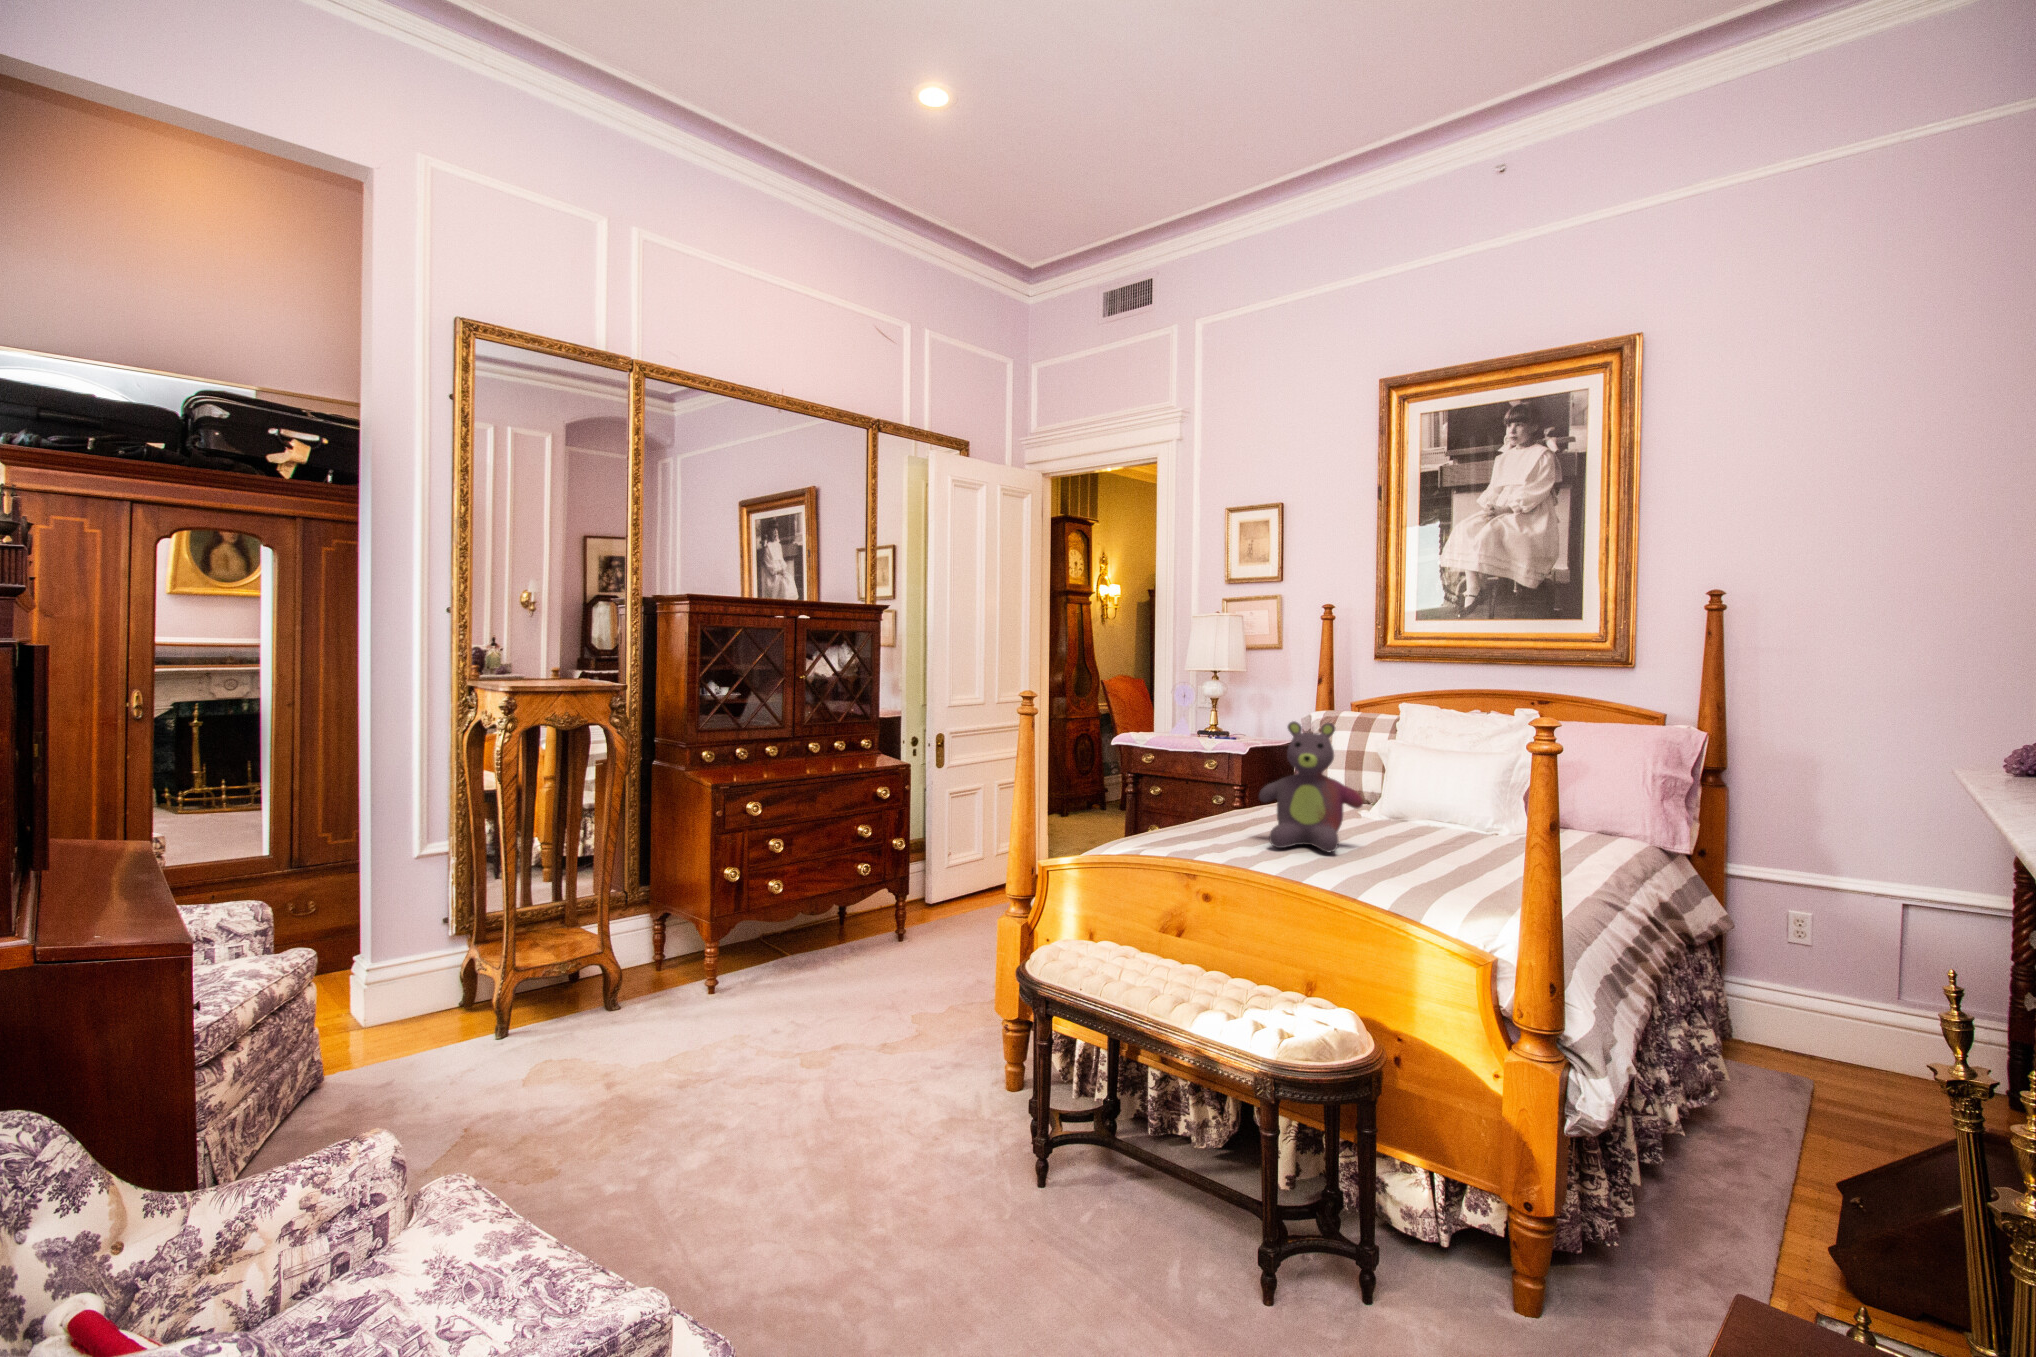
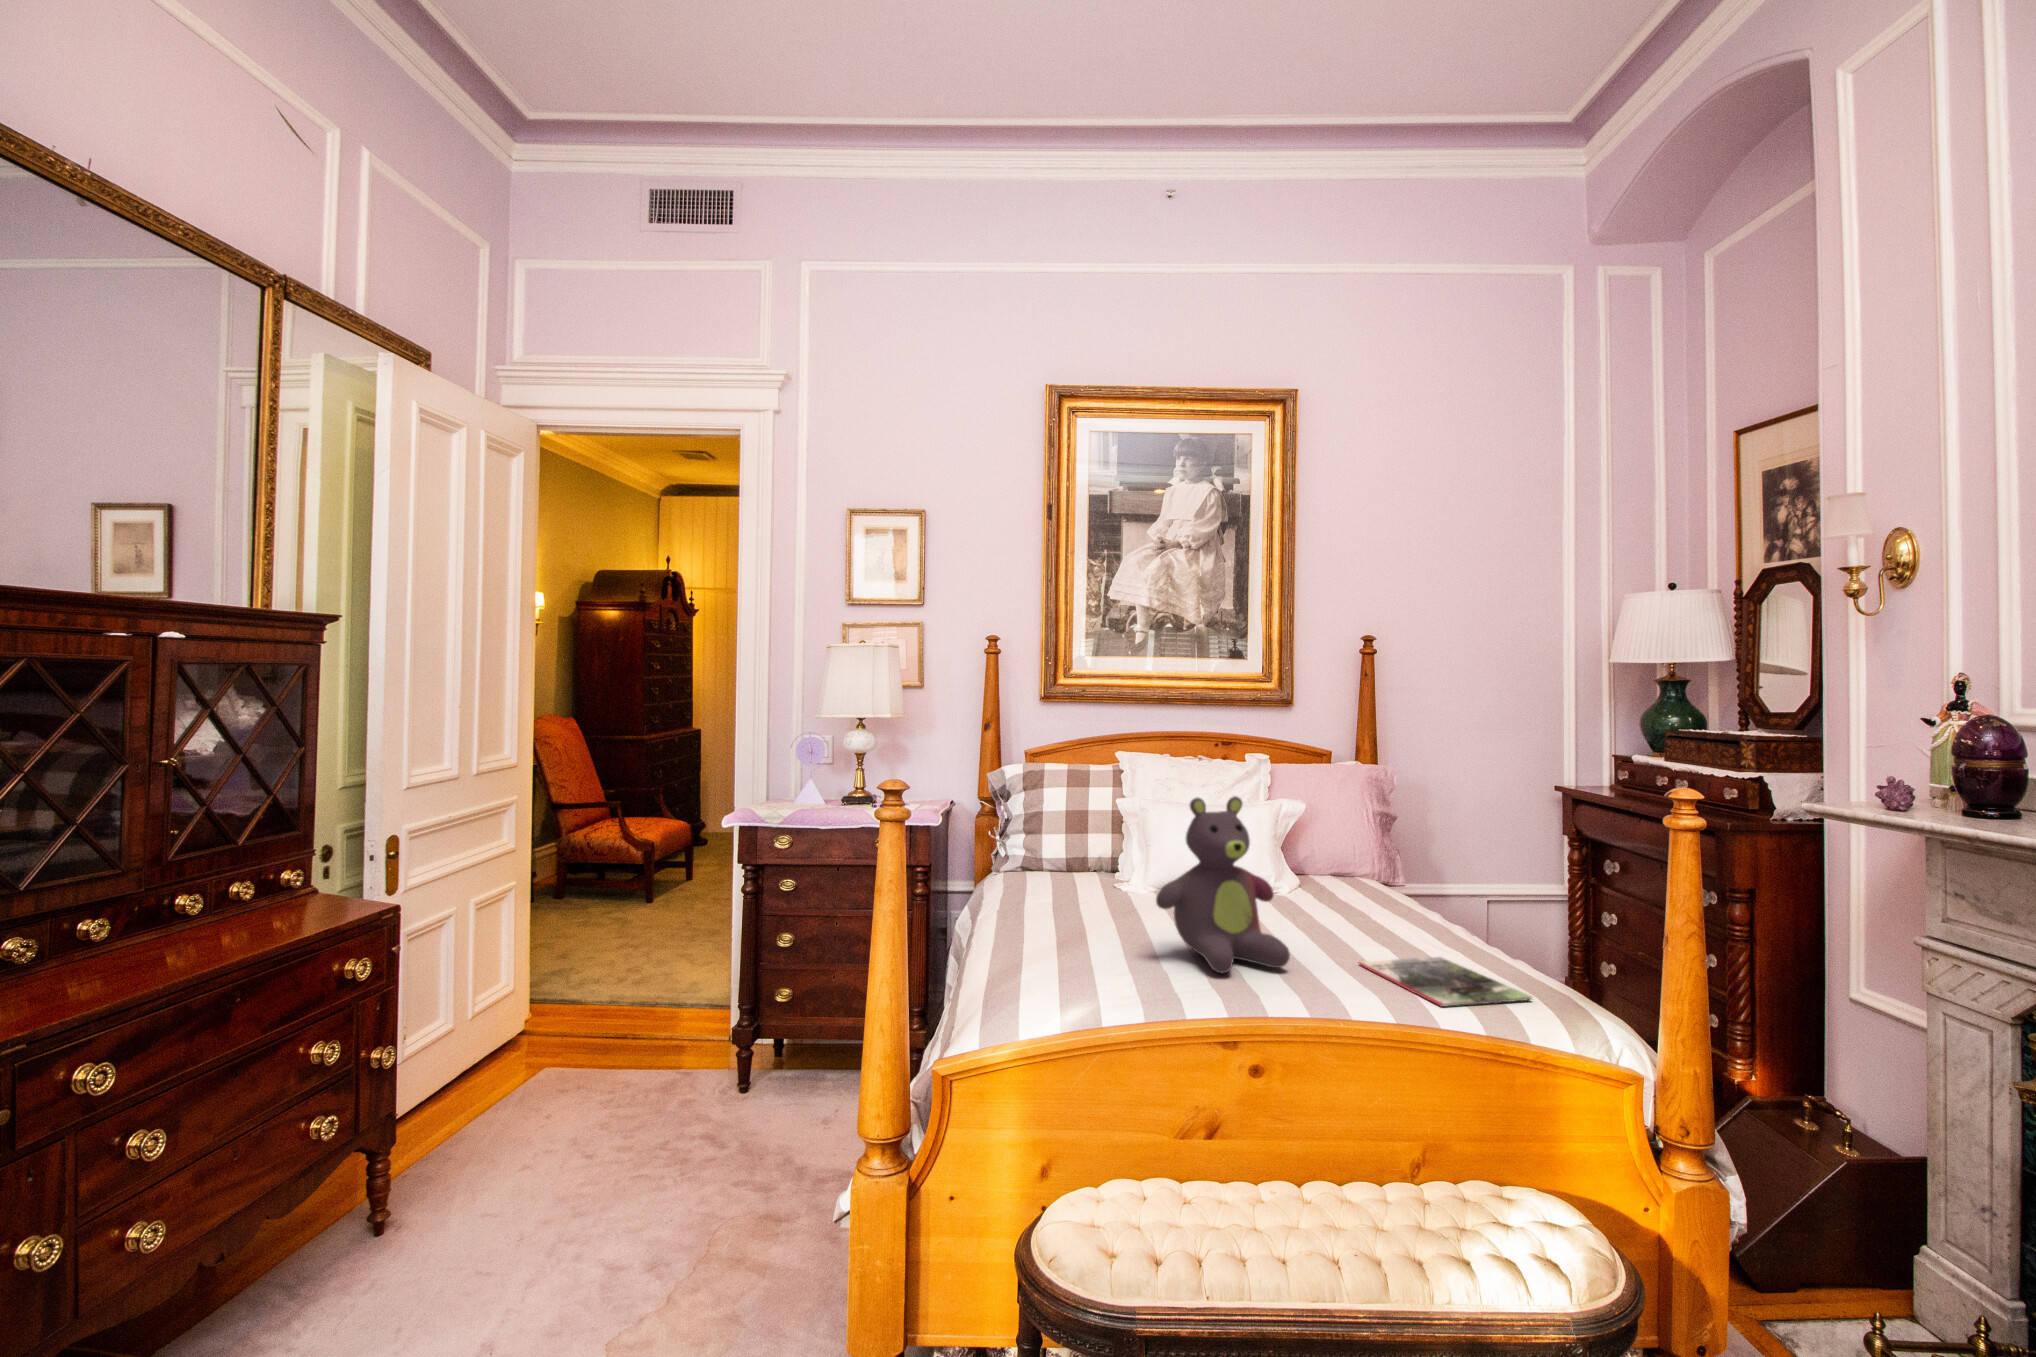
magazine: none [1391,861,1492,895] -> present [1359,957,1532,1007]

